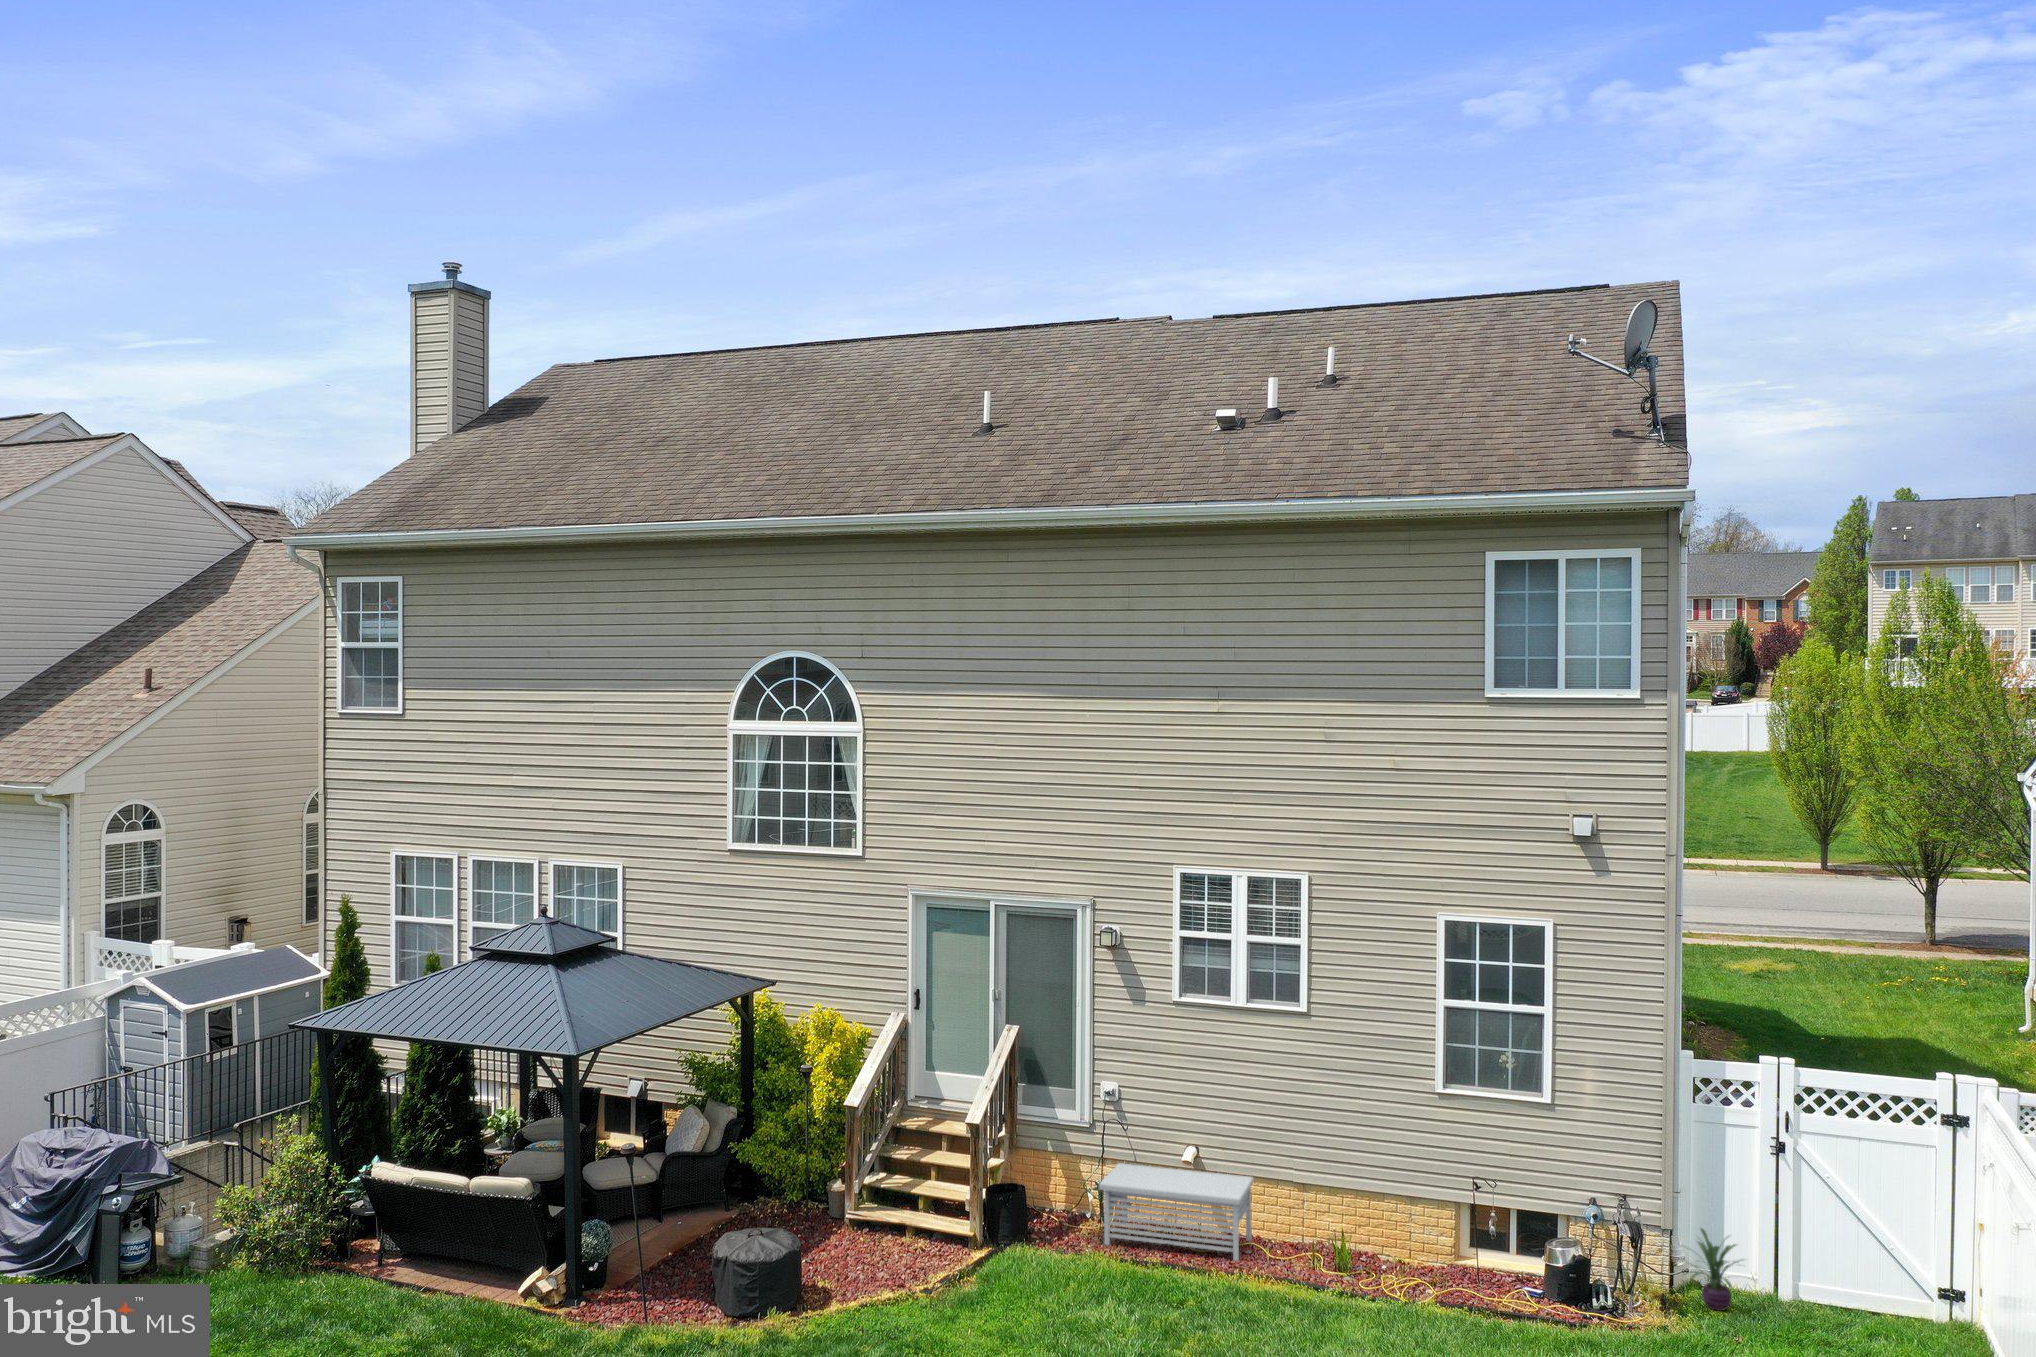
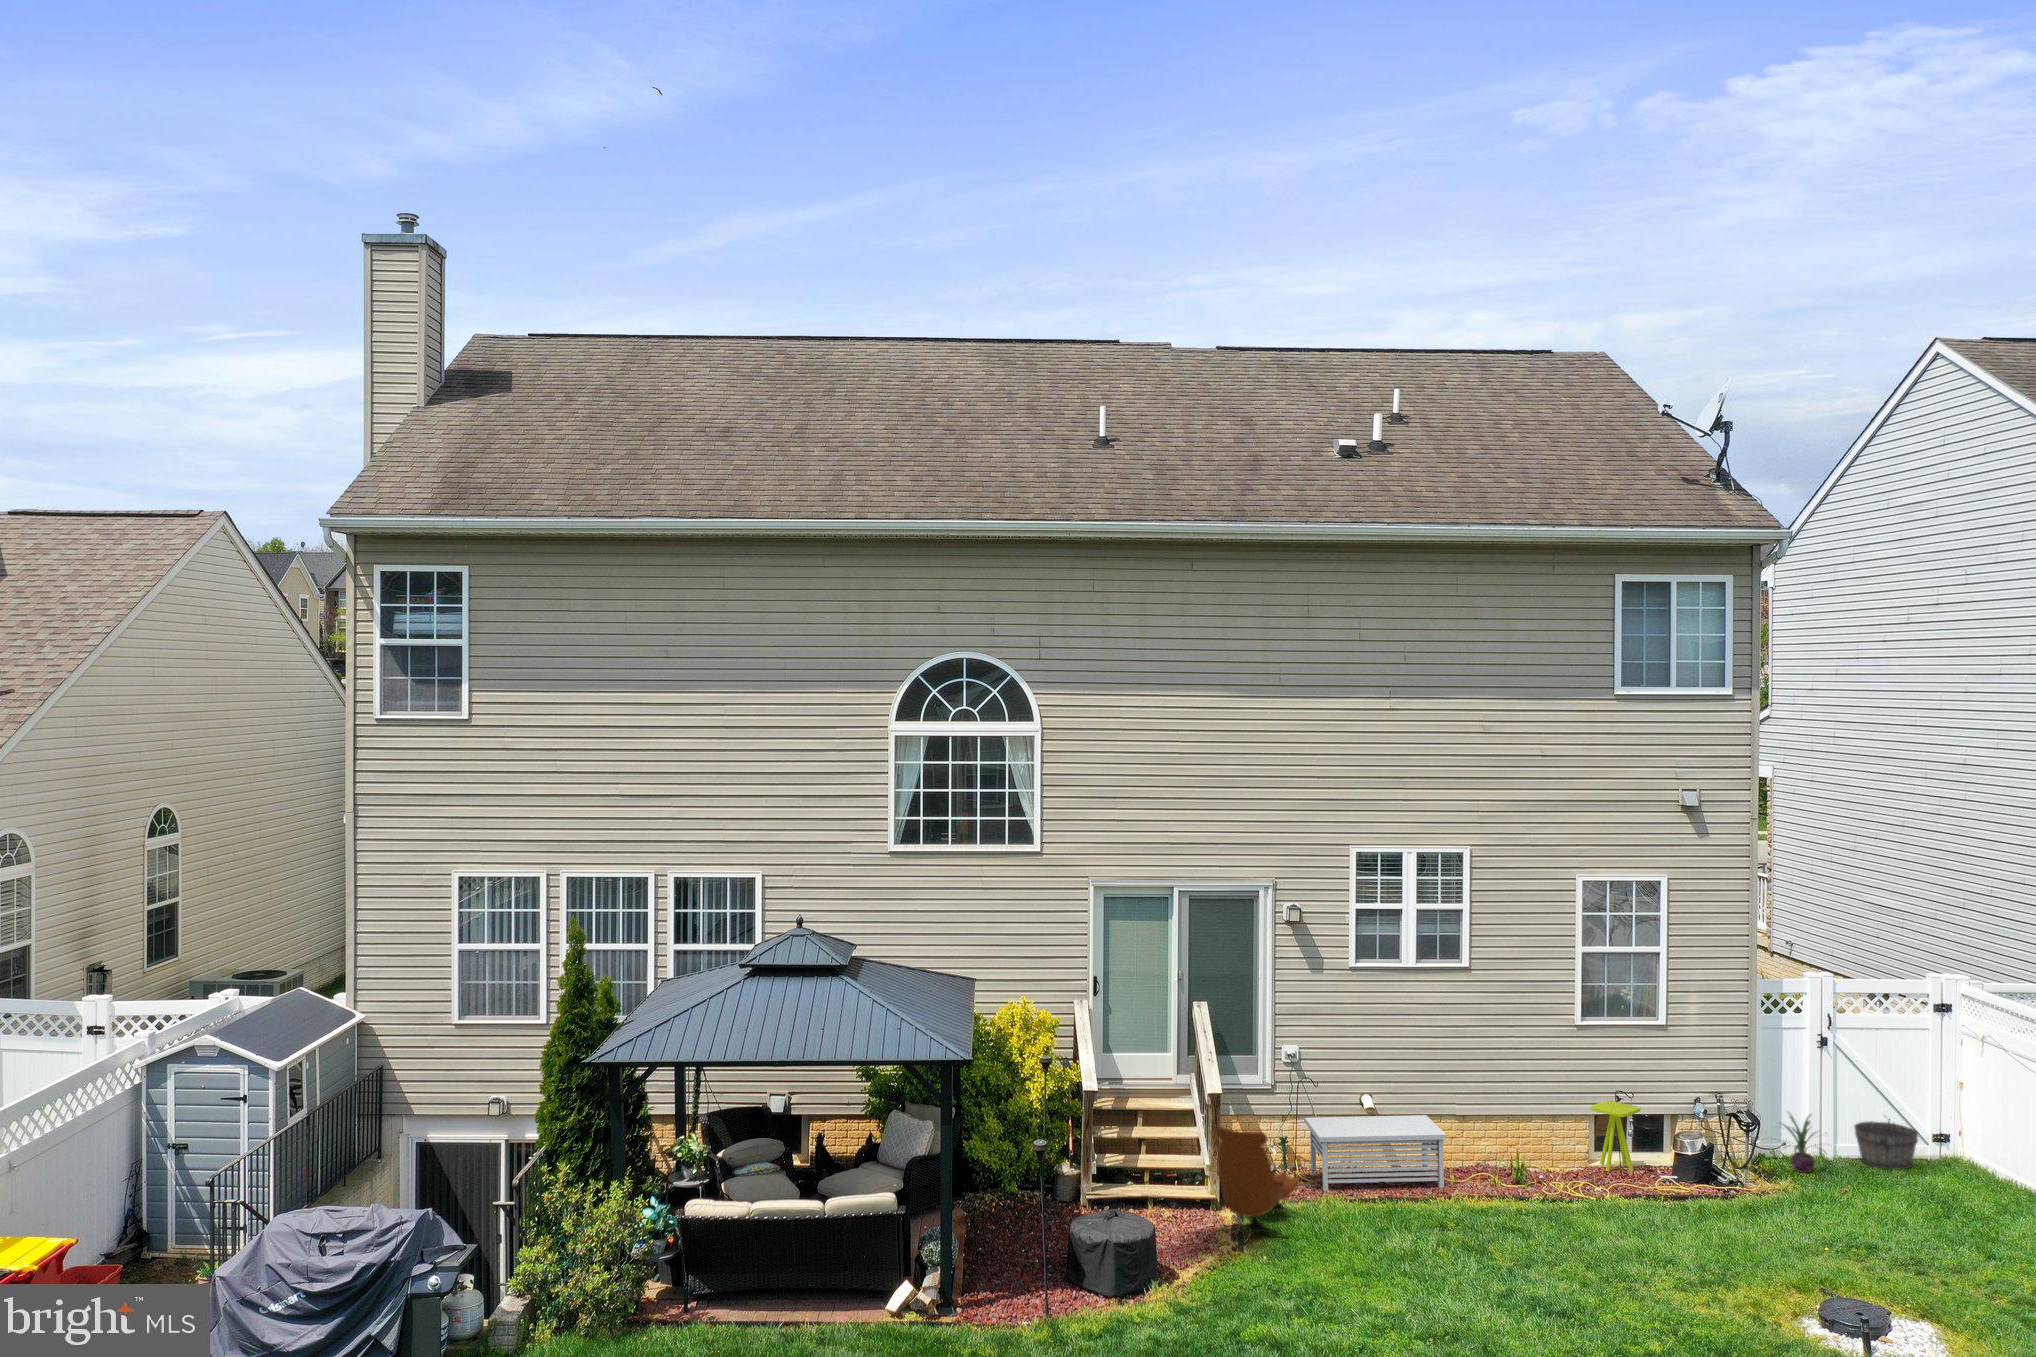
lounge chair: none [901,1152,1037,1288] -> present [1216,1126,1299,1244]
side table: none [1448,1187,1508,1277] -> present [1591,1101,1640,1172]
wooden bucket: none [1810,1252,1896,1327] -> present [1854,1119,1918,1169]

